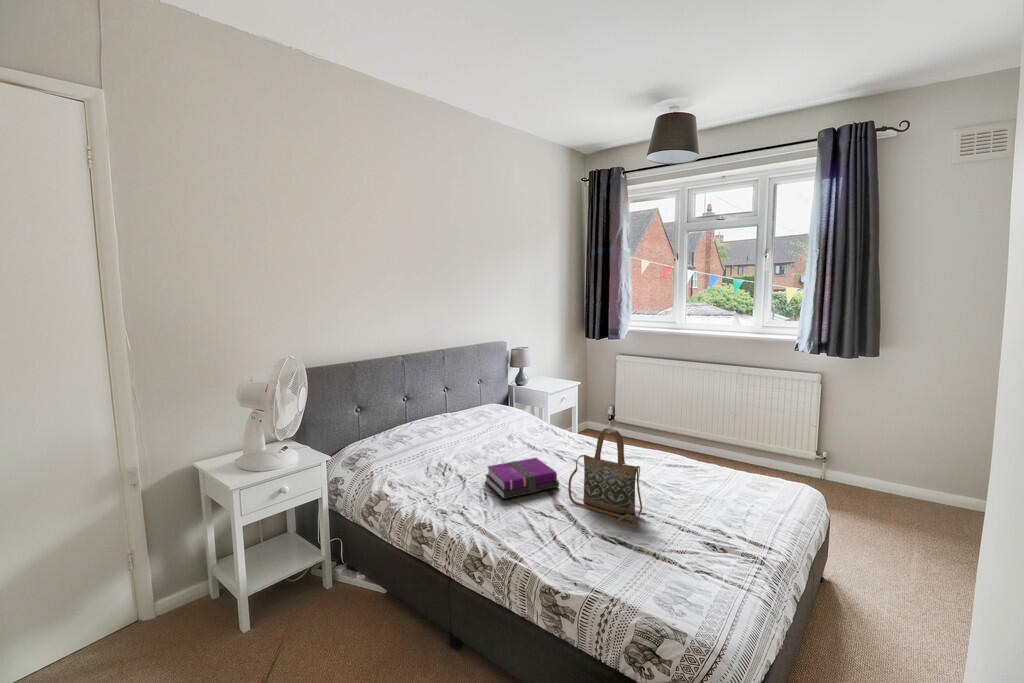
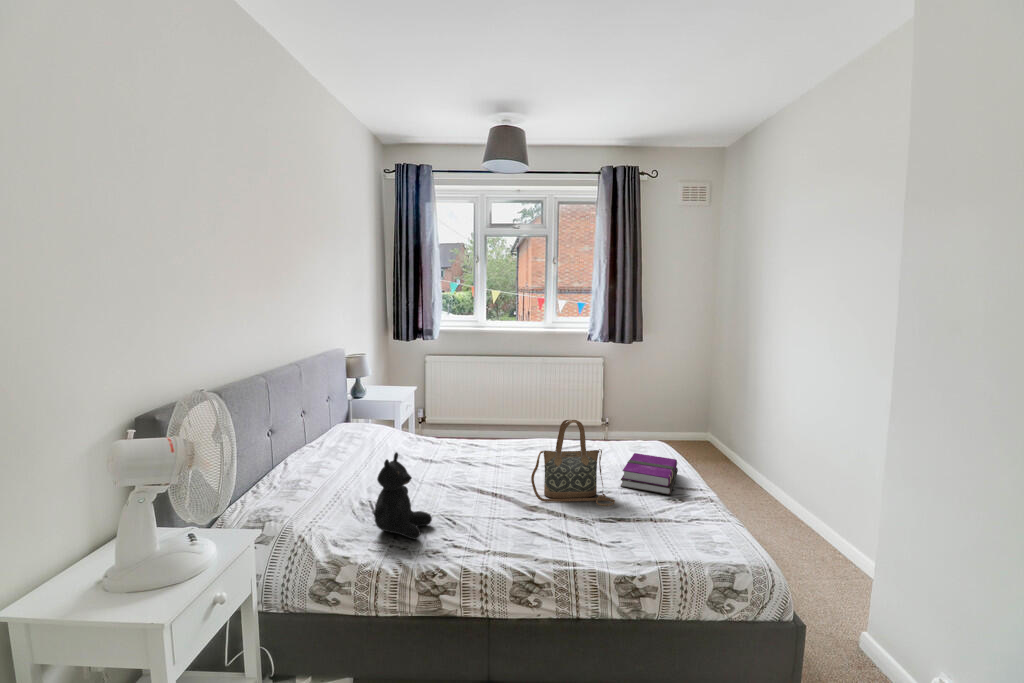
teddy bear: none [415,427,466,499] -> present [374,452,432,539]
notebook: present [485,458,559,499] -> present [621,453,678,495]

